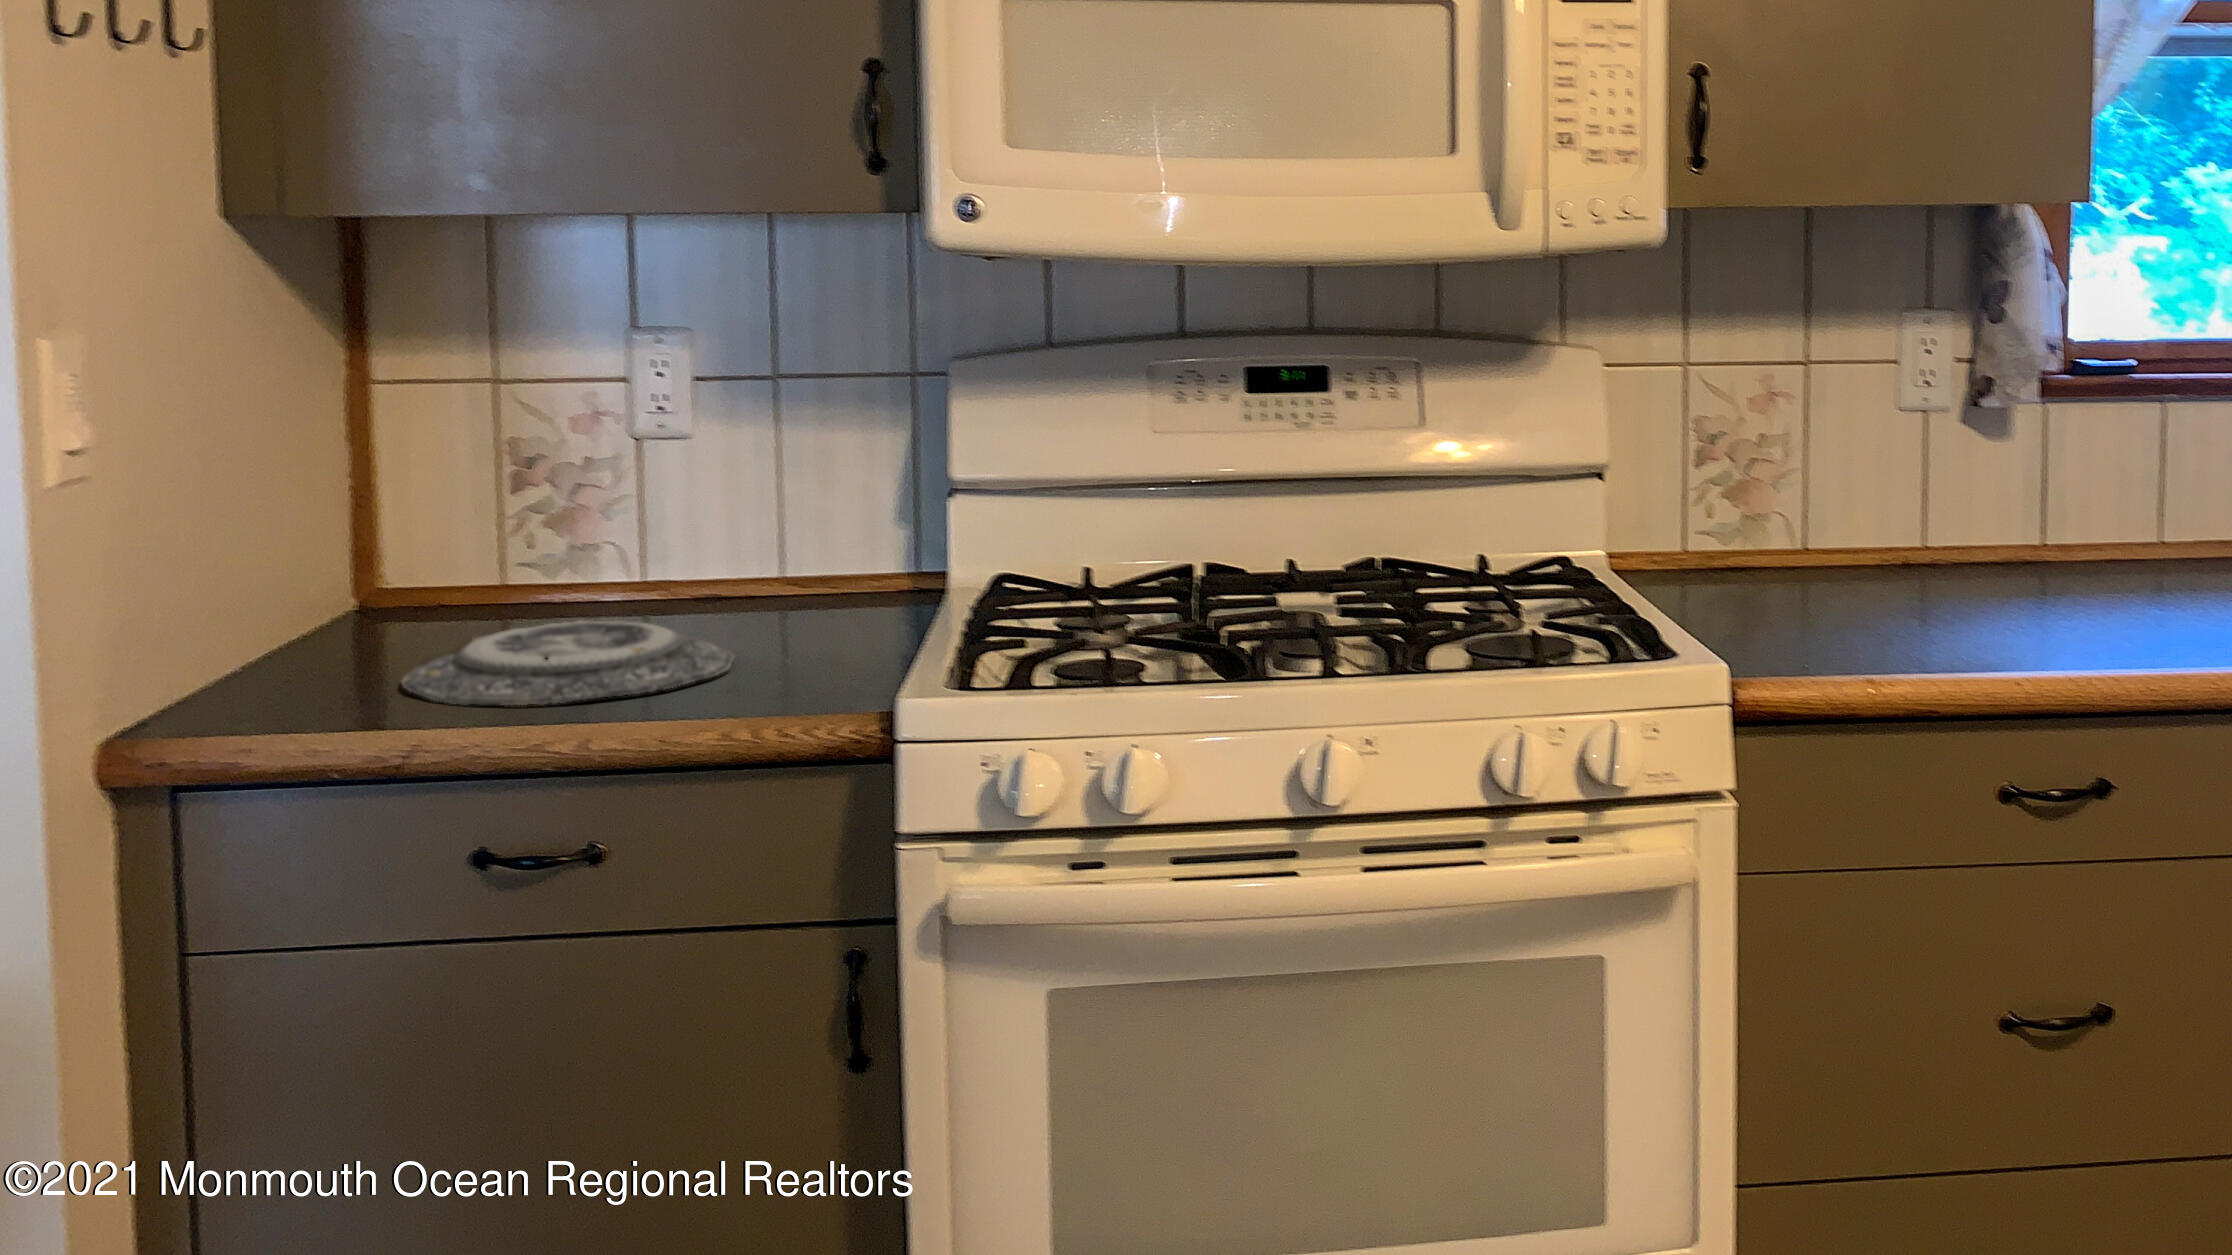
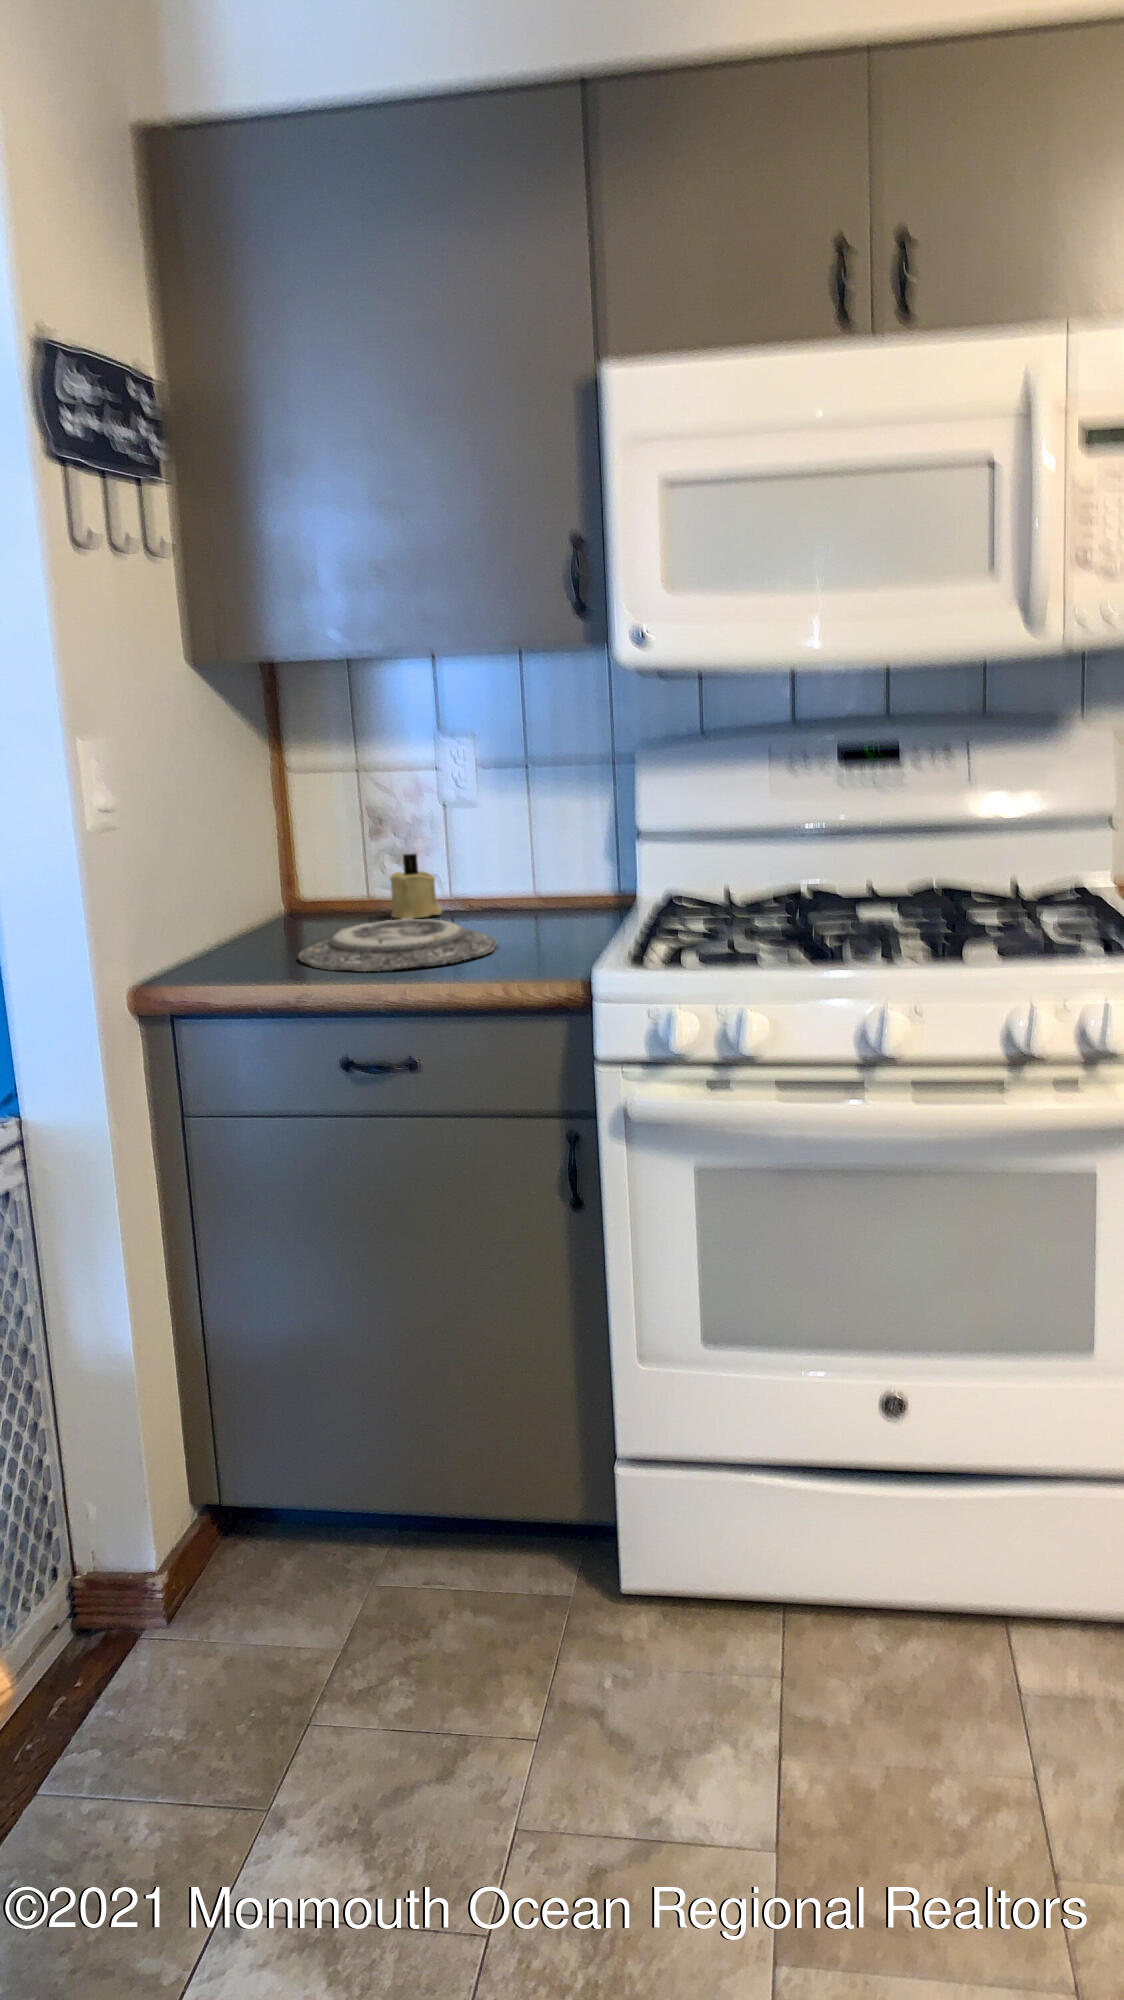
candle: none [549,517,634,621] -> present [390,853,442,919]

